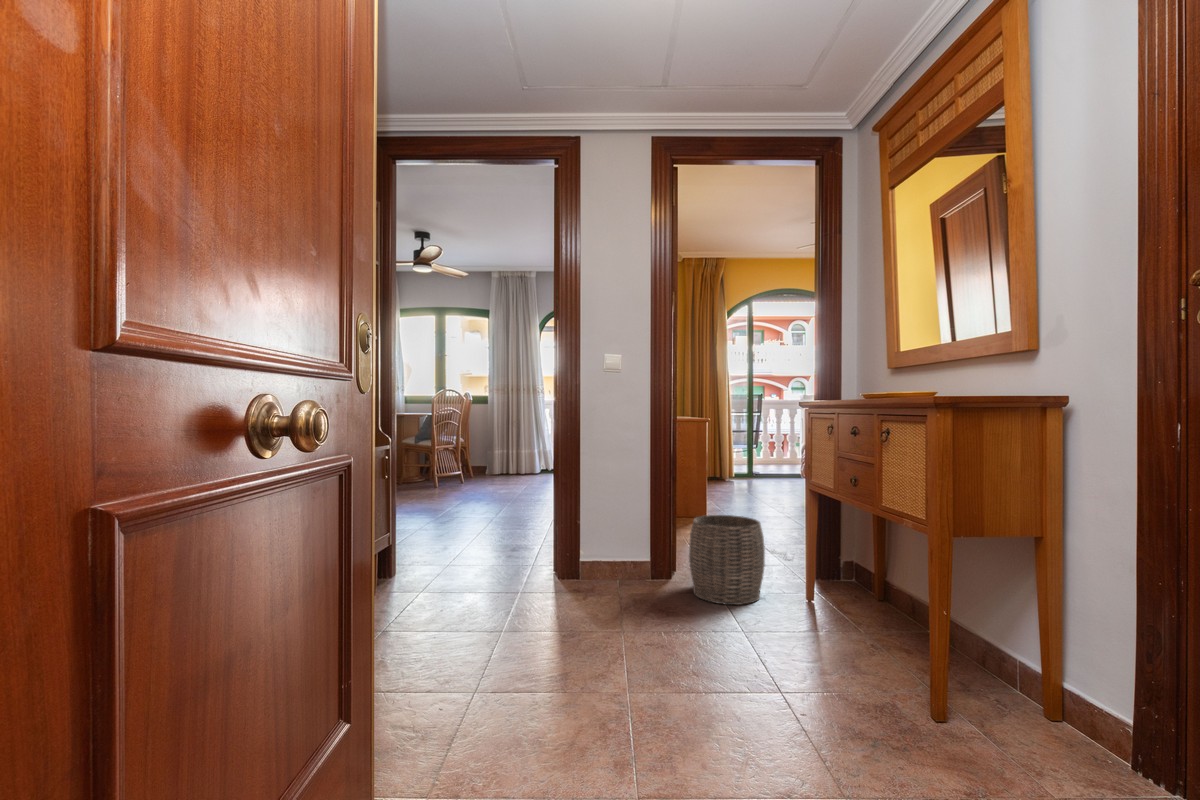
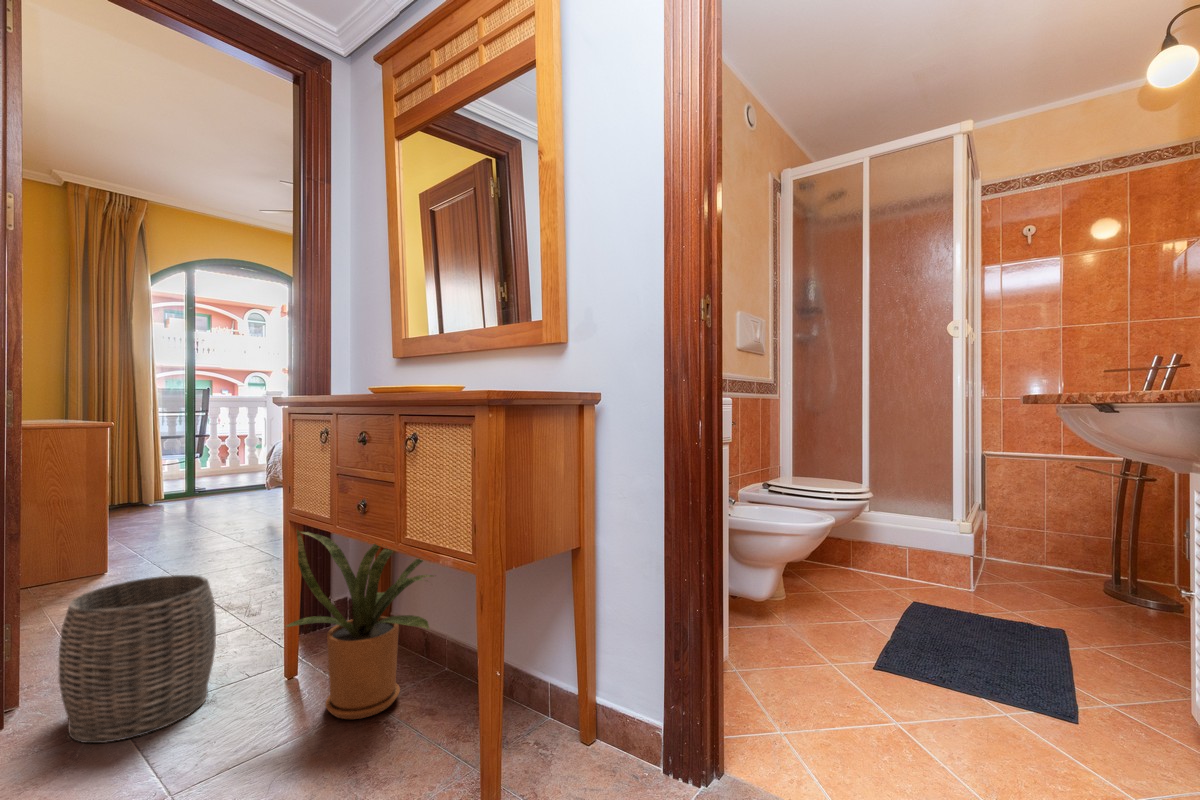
house plant: none [803,493,937,640] -> present [286,529,434,719]

